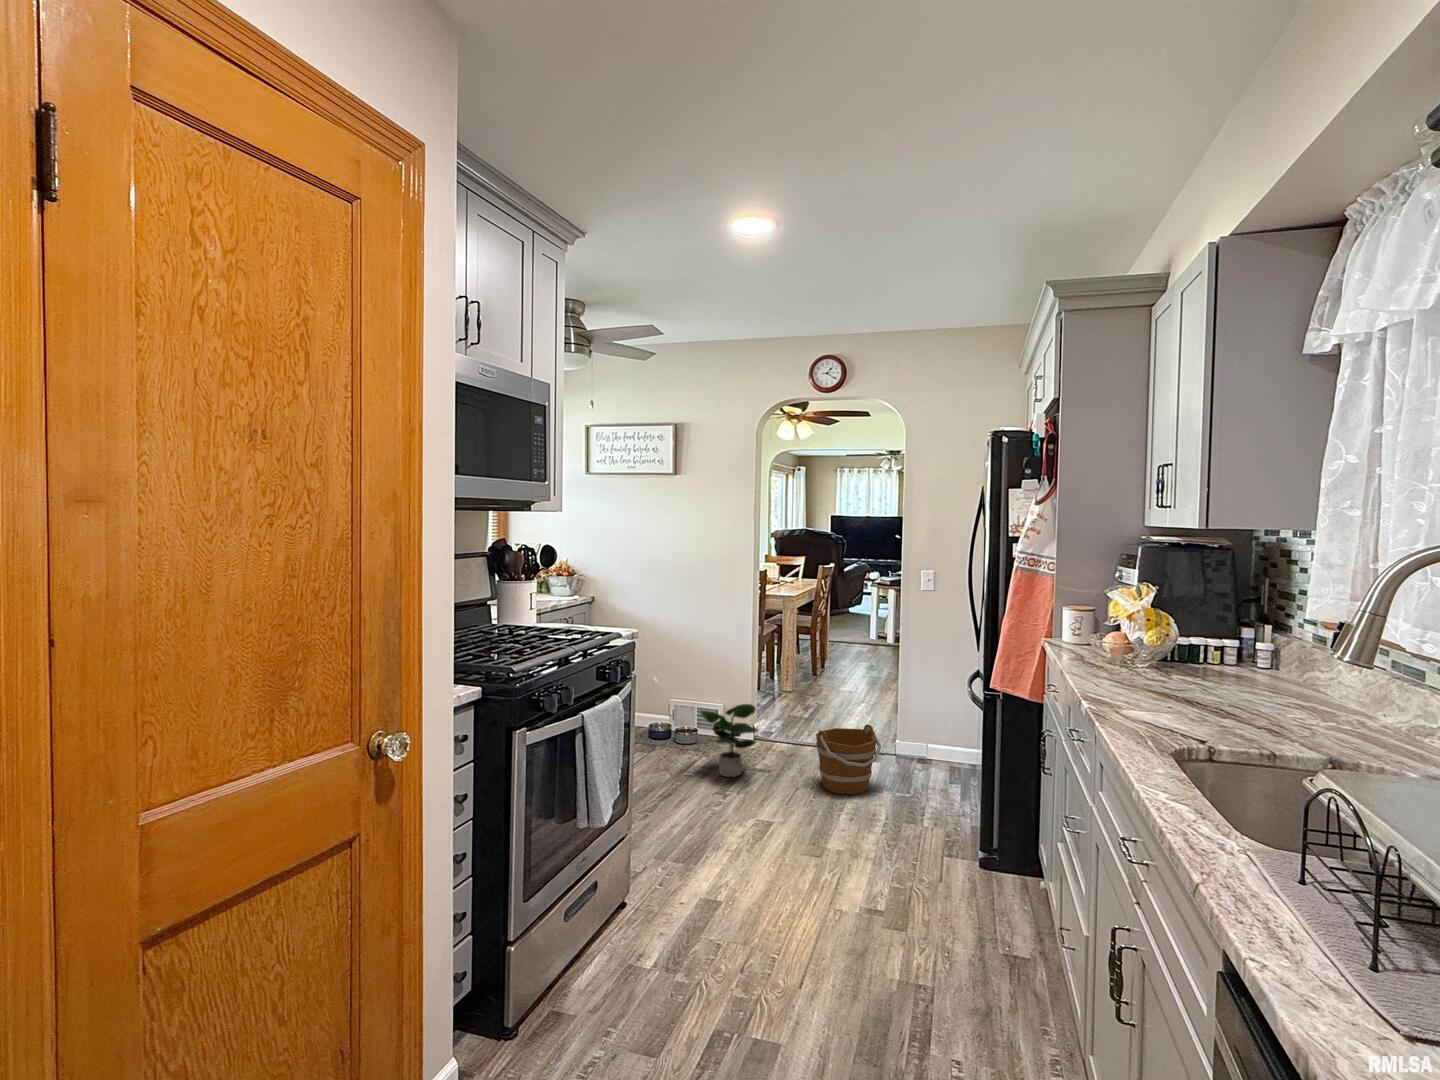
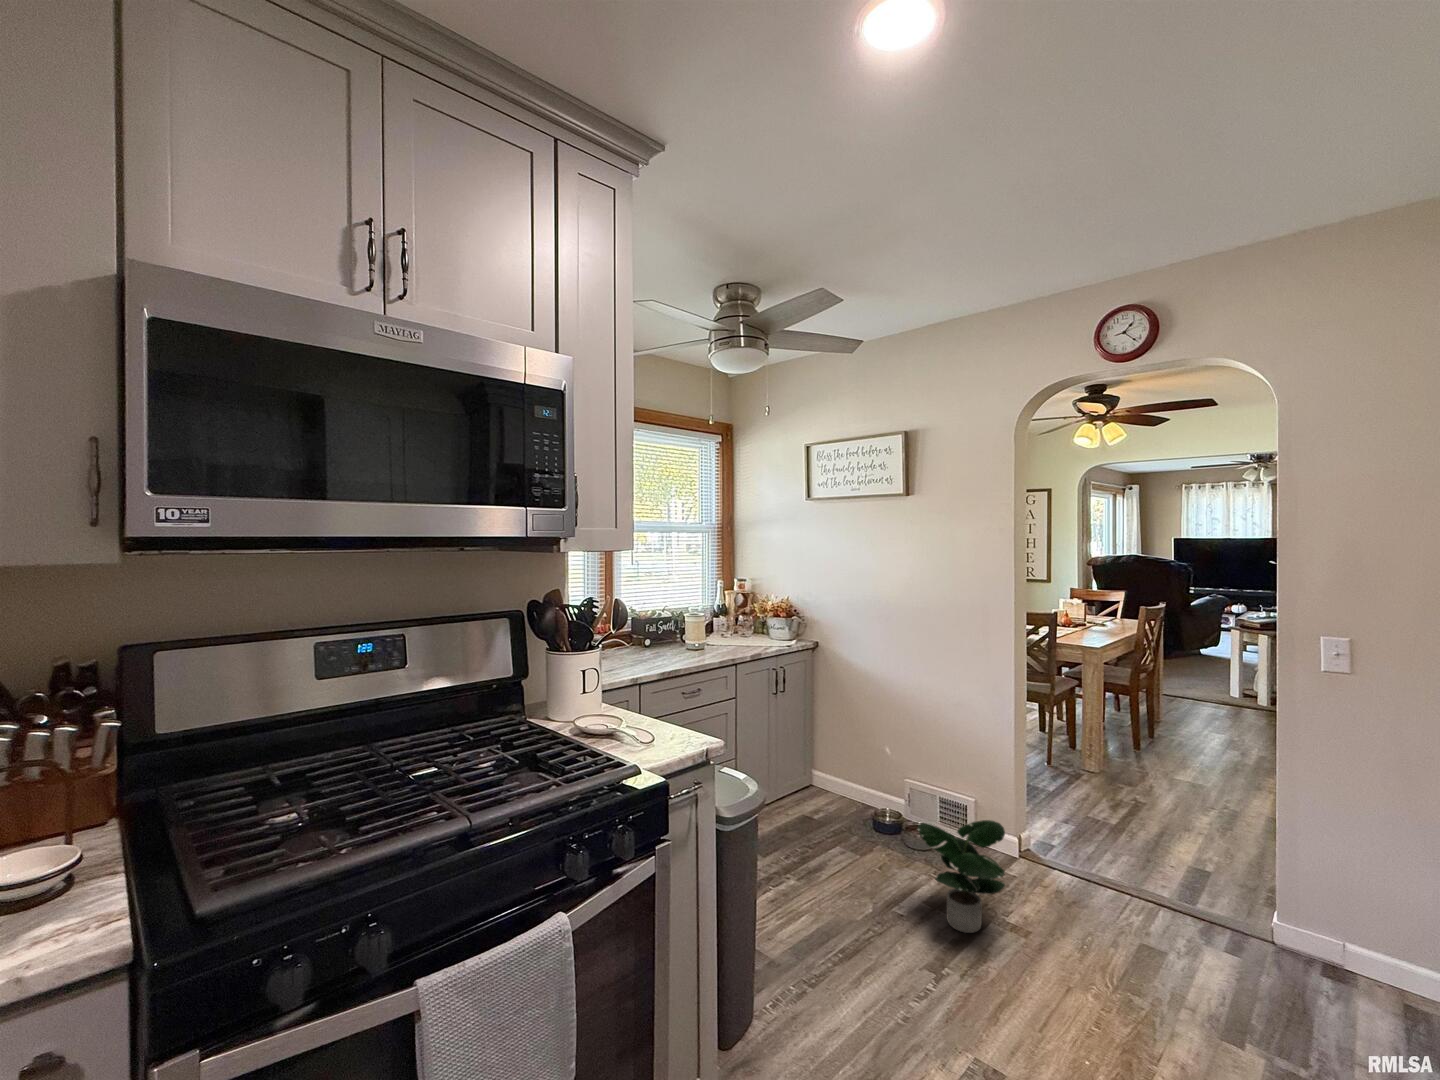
bucket: present [816,725,881,794] -> none [1105,894,1239,1035]

